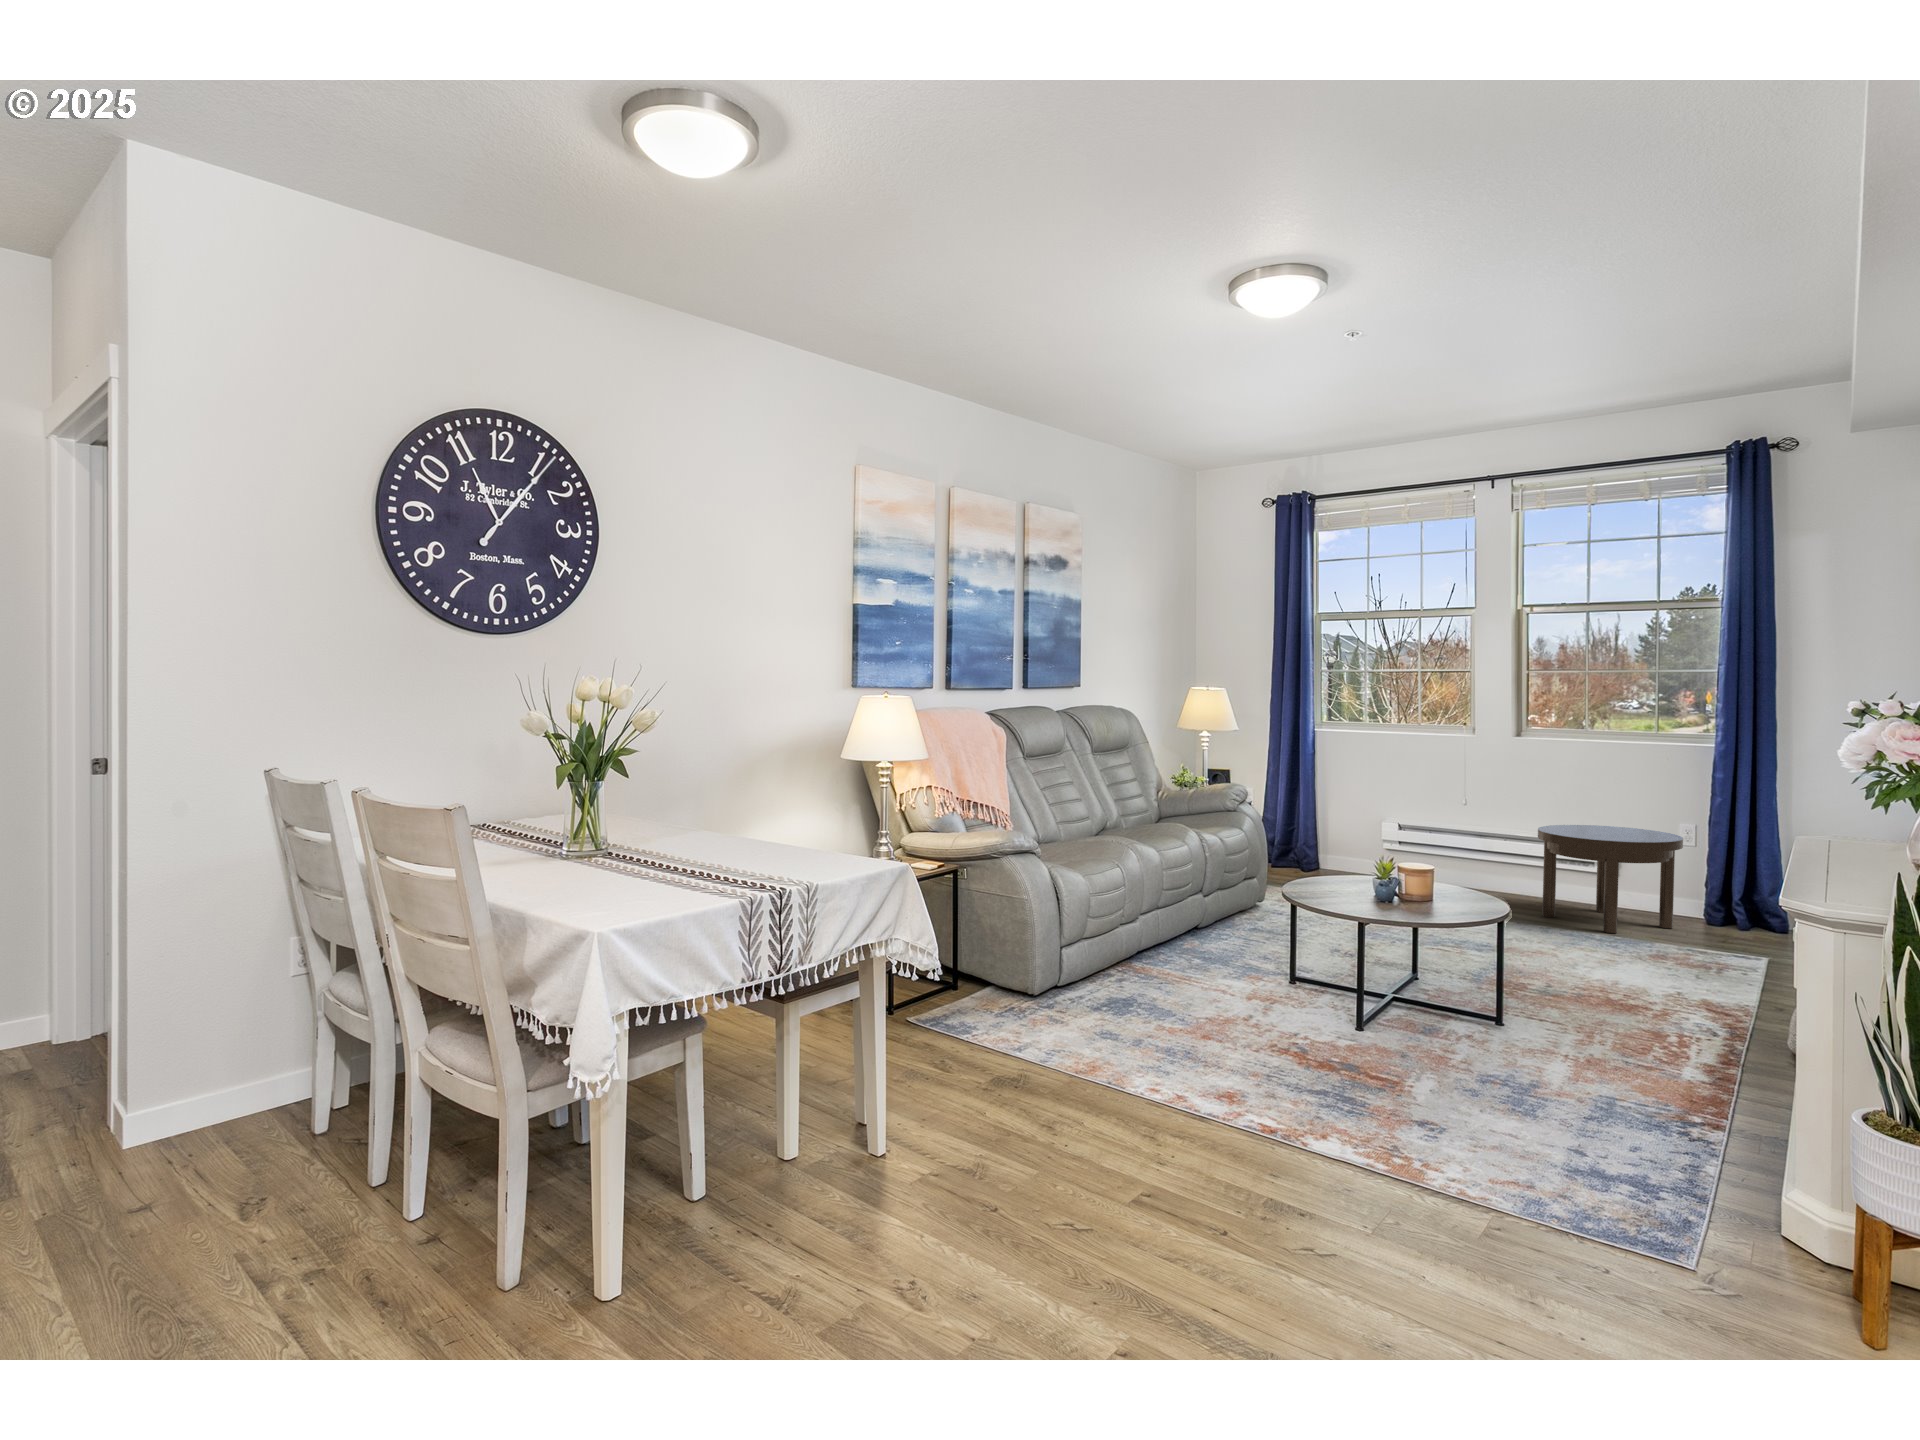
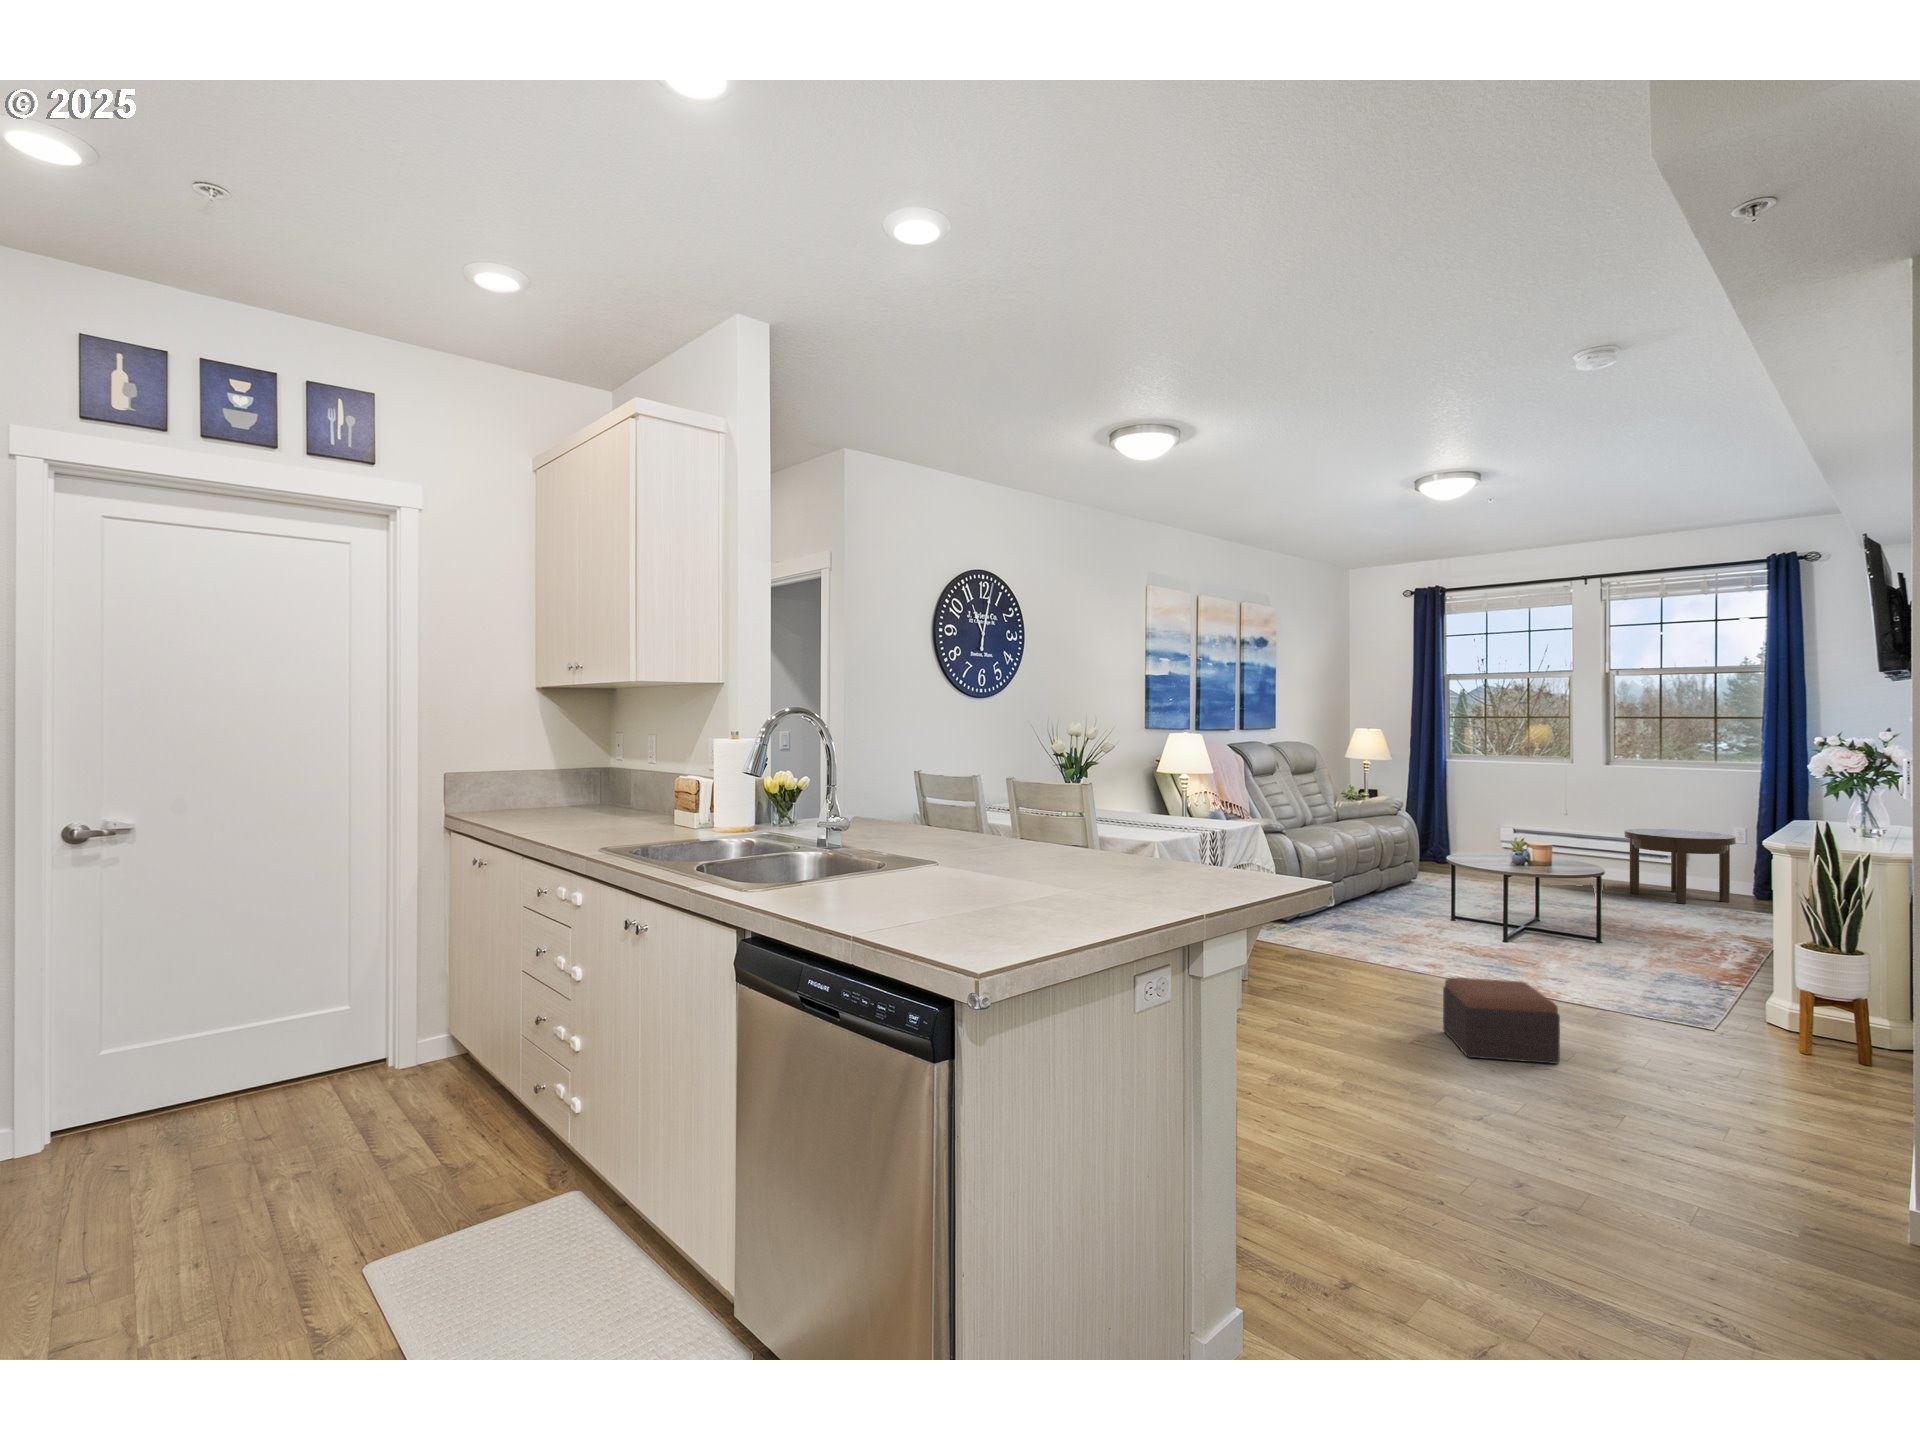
footstool: none [1188,1183,1394,1397] -> present [1443,978,1560,1064]

